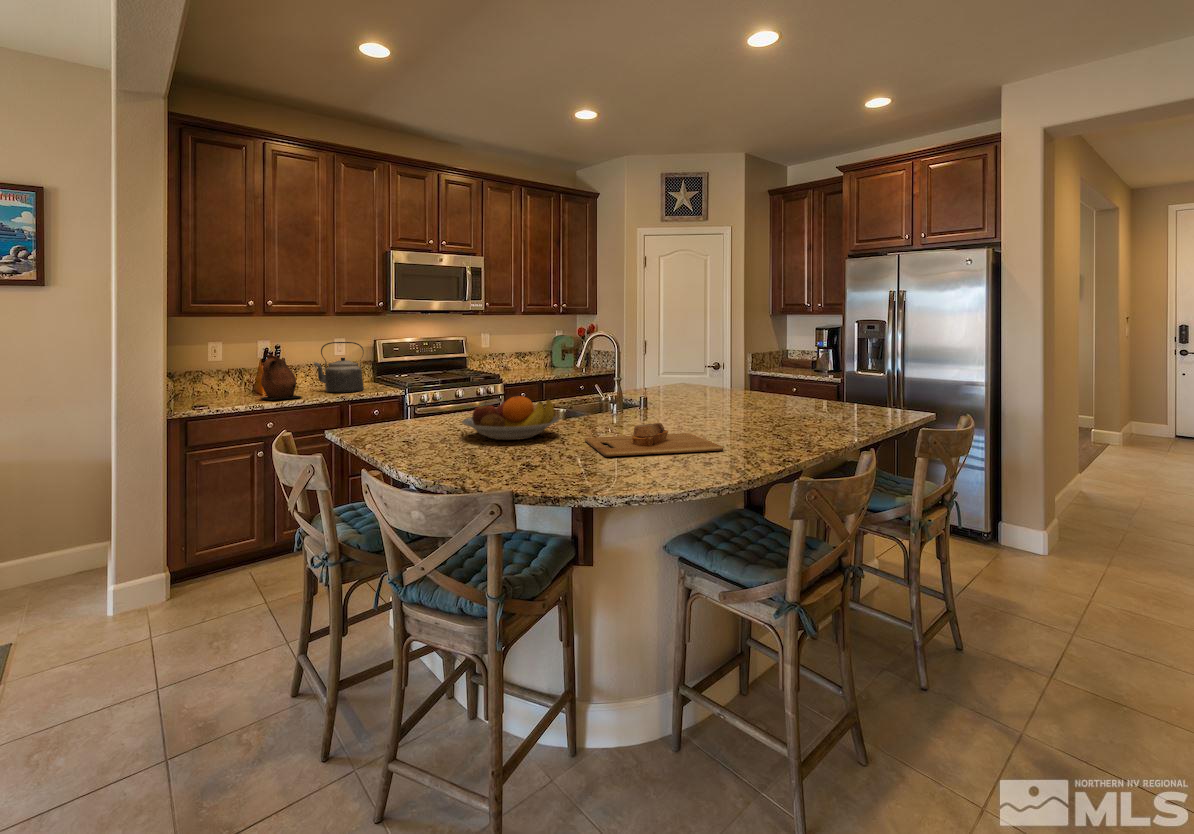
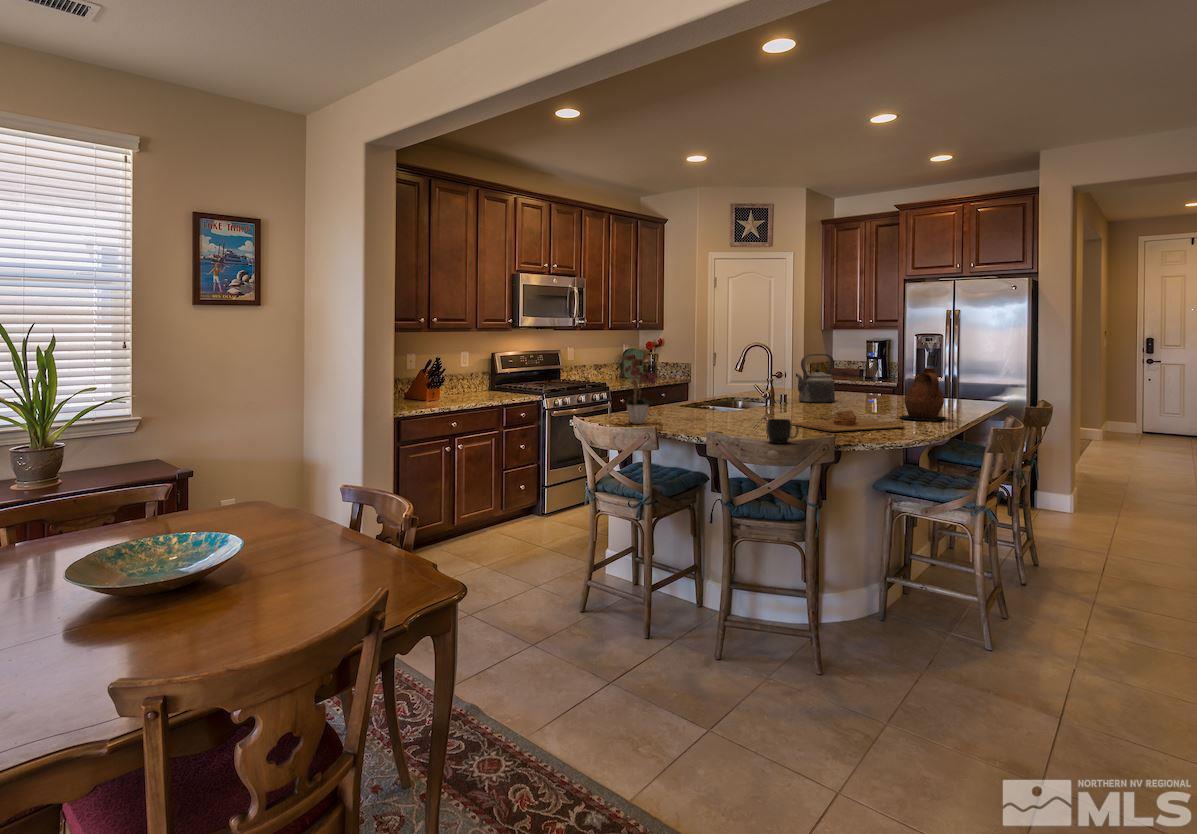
flower arrangement: none [371,340,438,434] -> present [621,354,658,424]
kettle: present [314,342,364,392] -> present [796,354,835,403]
ceramic pitcher: present [261,355,302,400] -> present [899,368,947,420]
fruit bowl: present [462,396,559,440] -> none [691,392,766,425]
mug: none [470,442,510,480] -> present [767,419,799,443]

